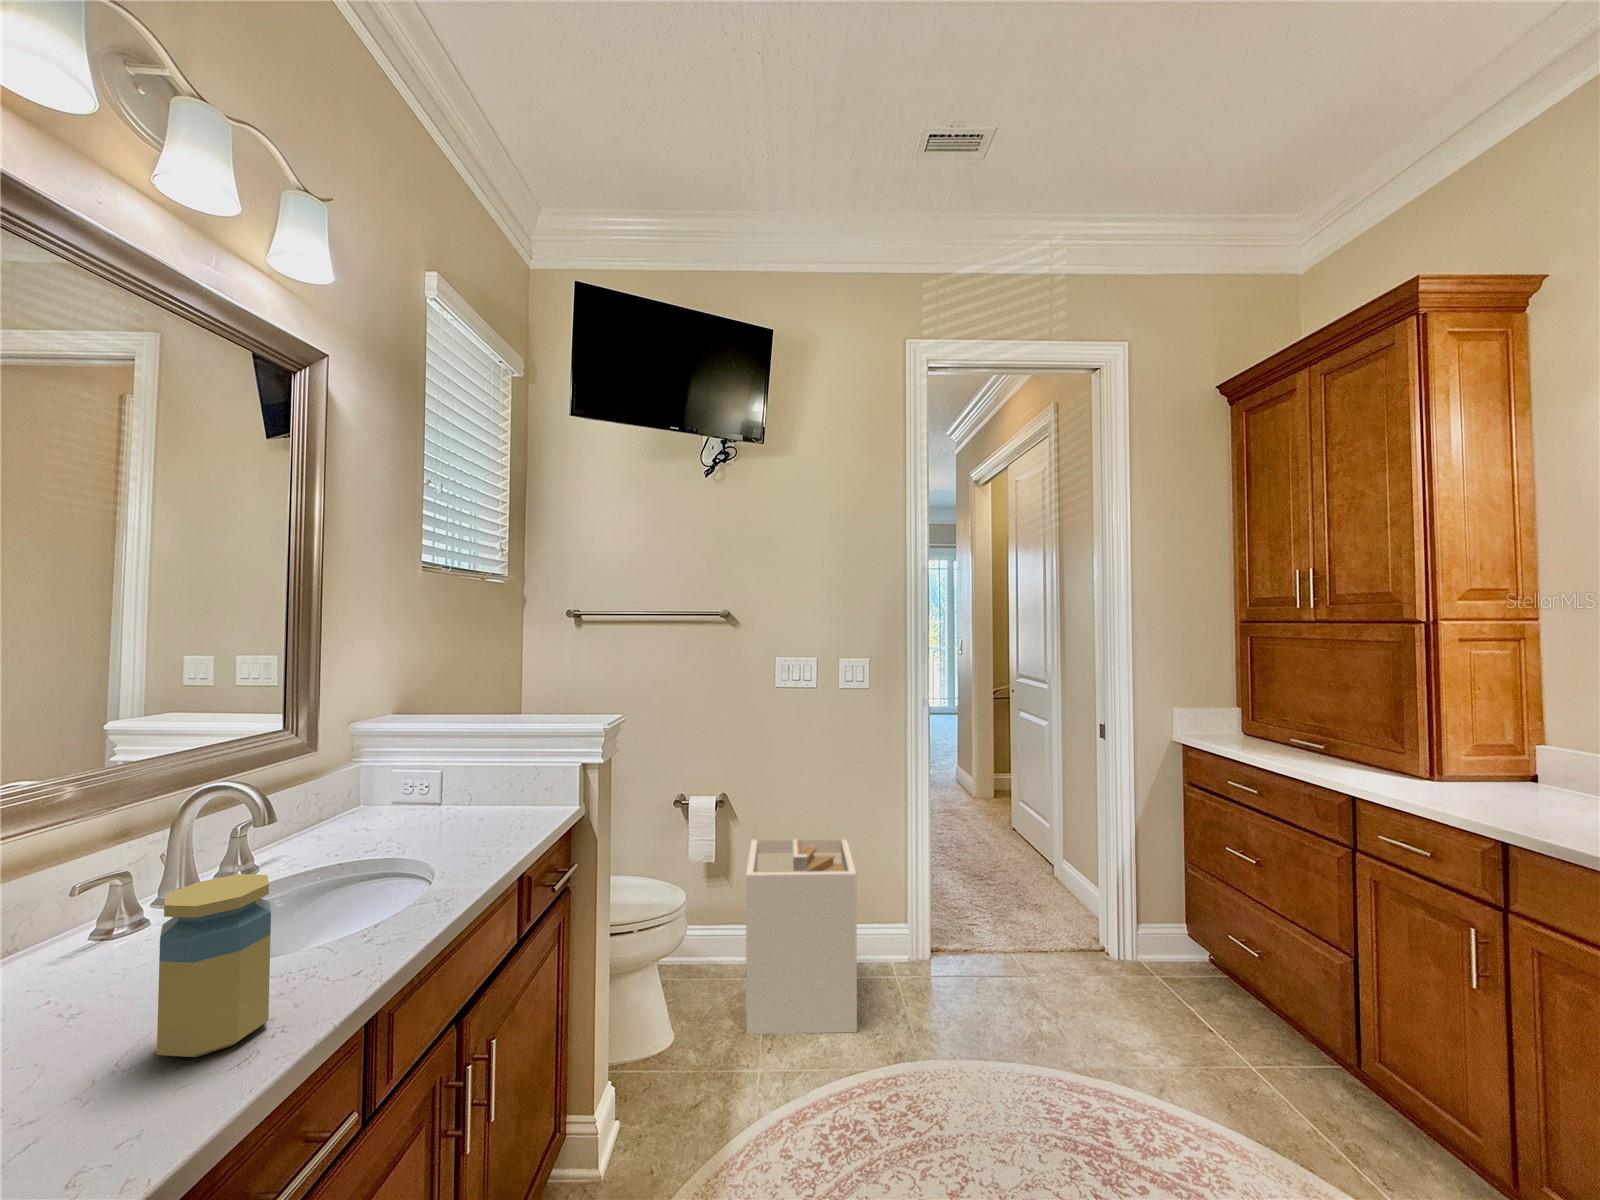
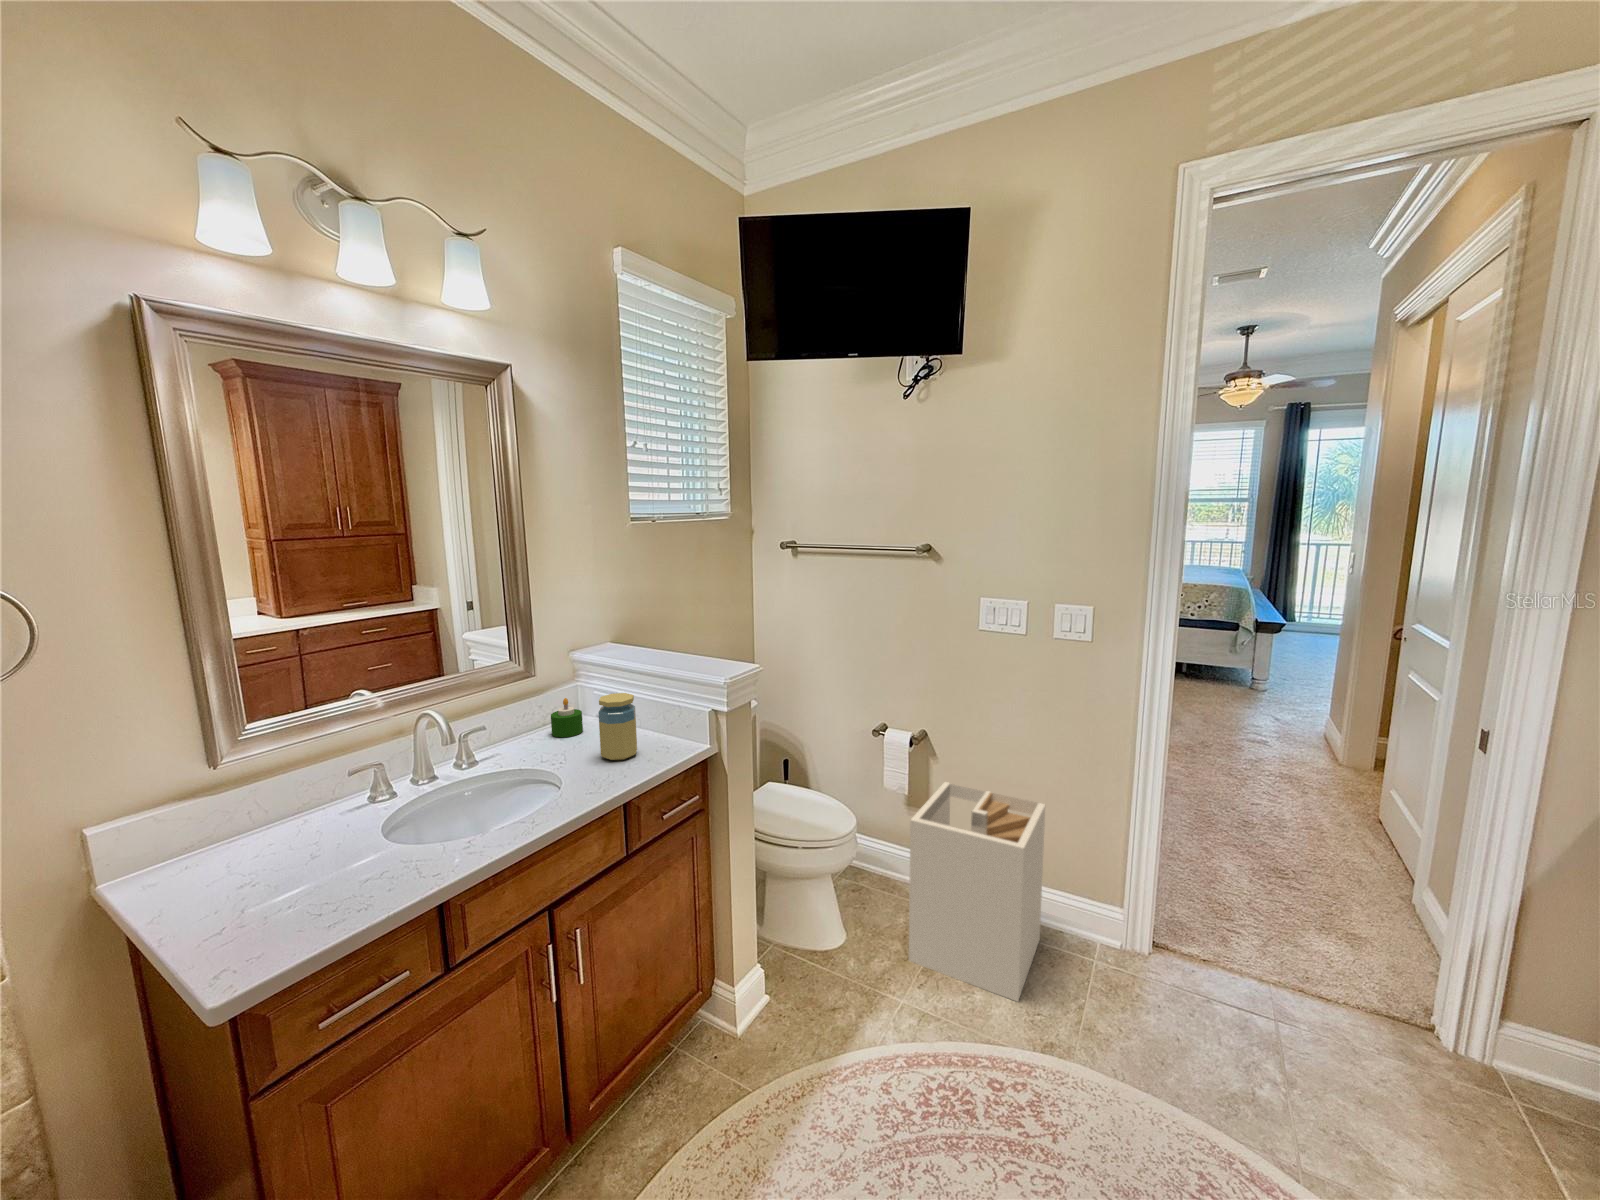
candle: none [348,778,394,831] -> present [551,698,583,737]
jar: present [157,874,271,1057] -> present [599,693,637,760]

